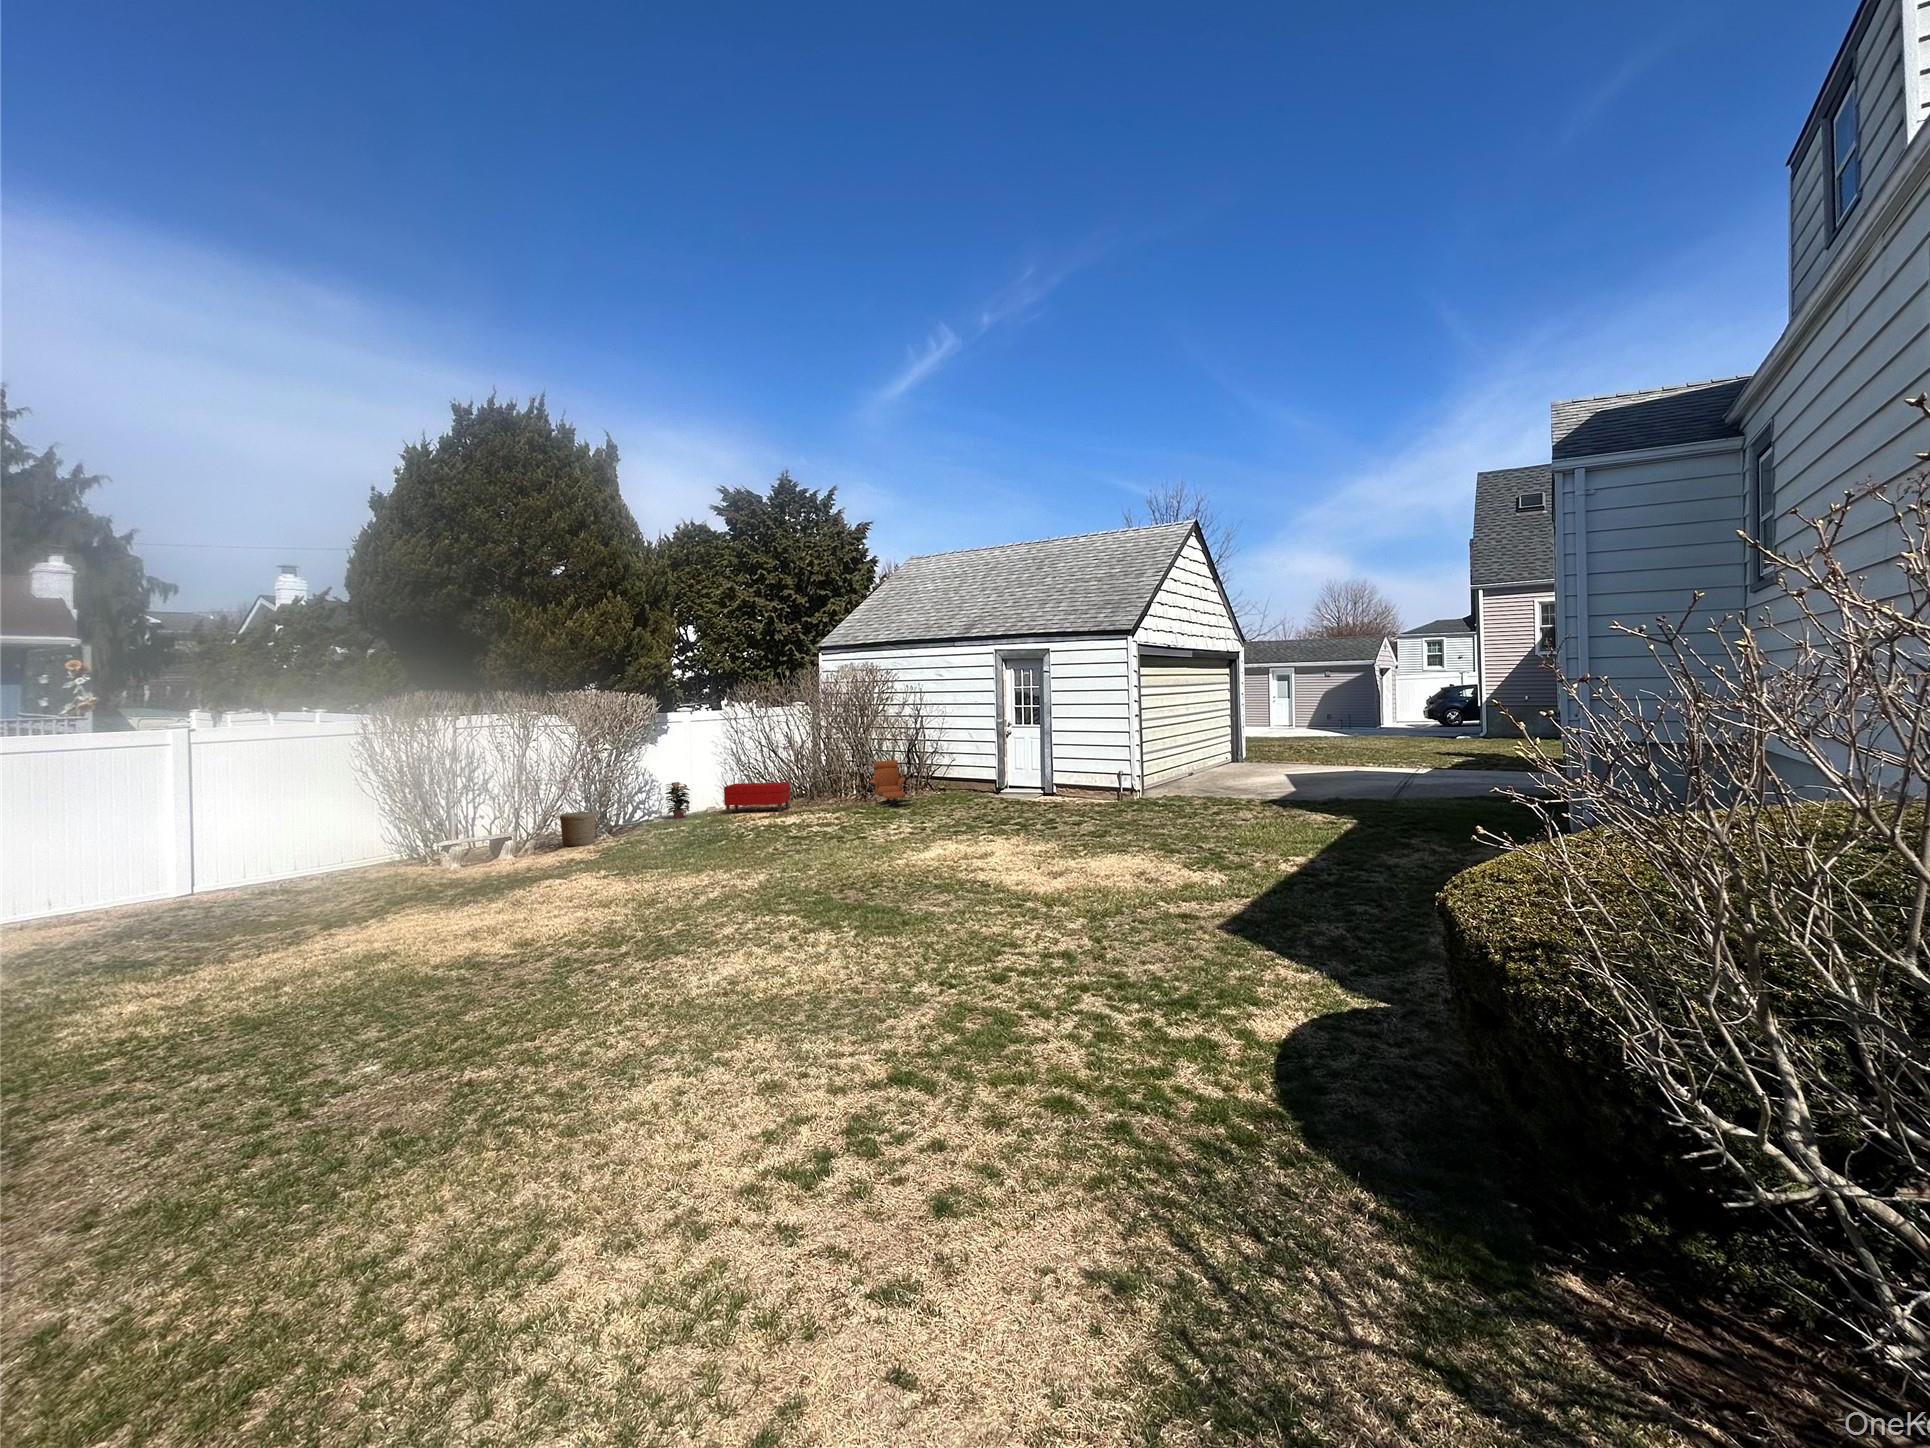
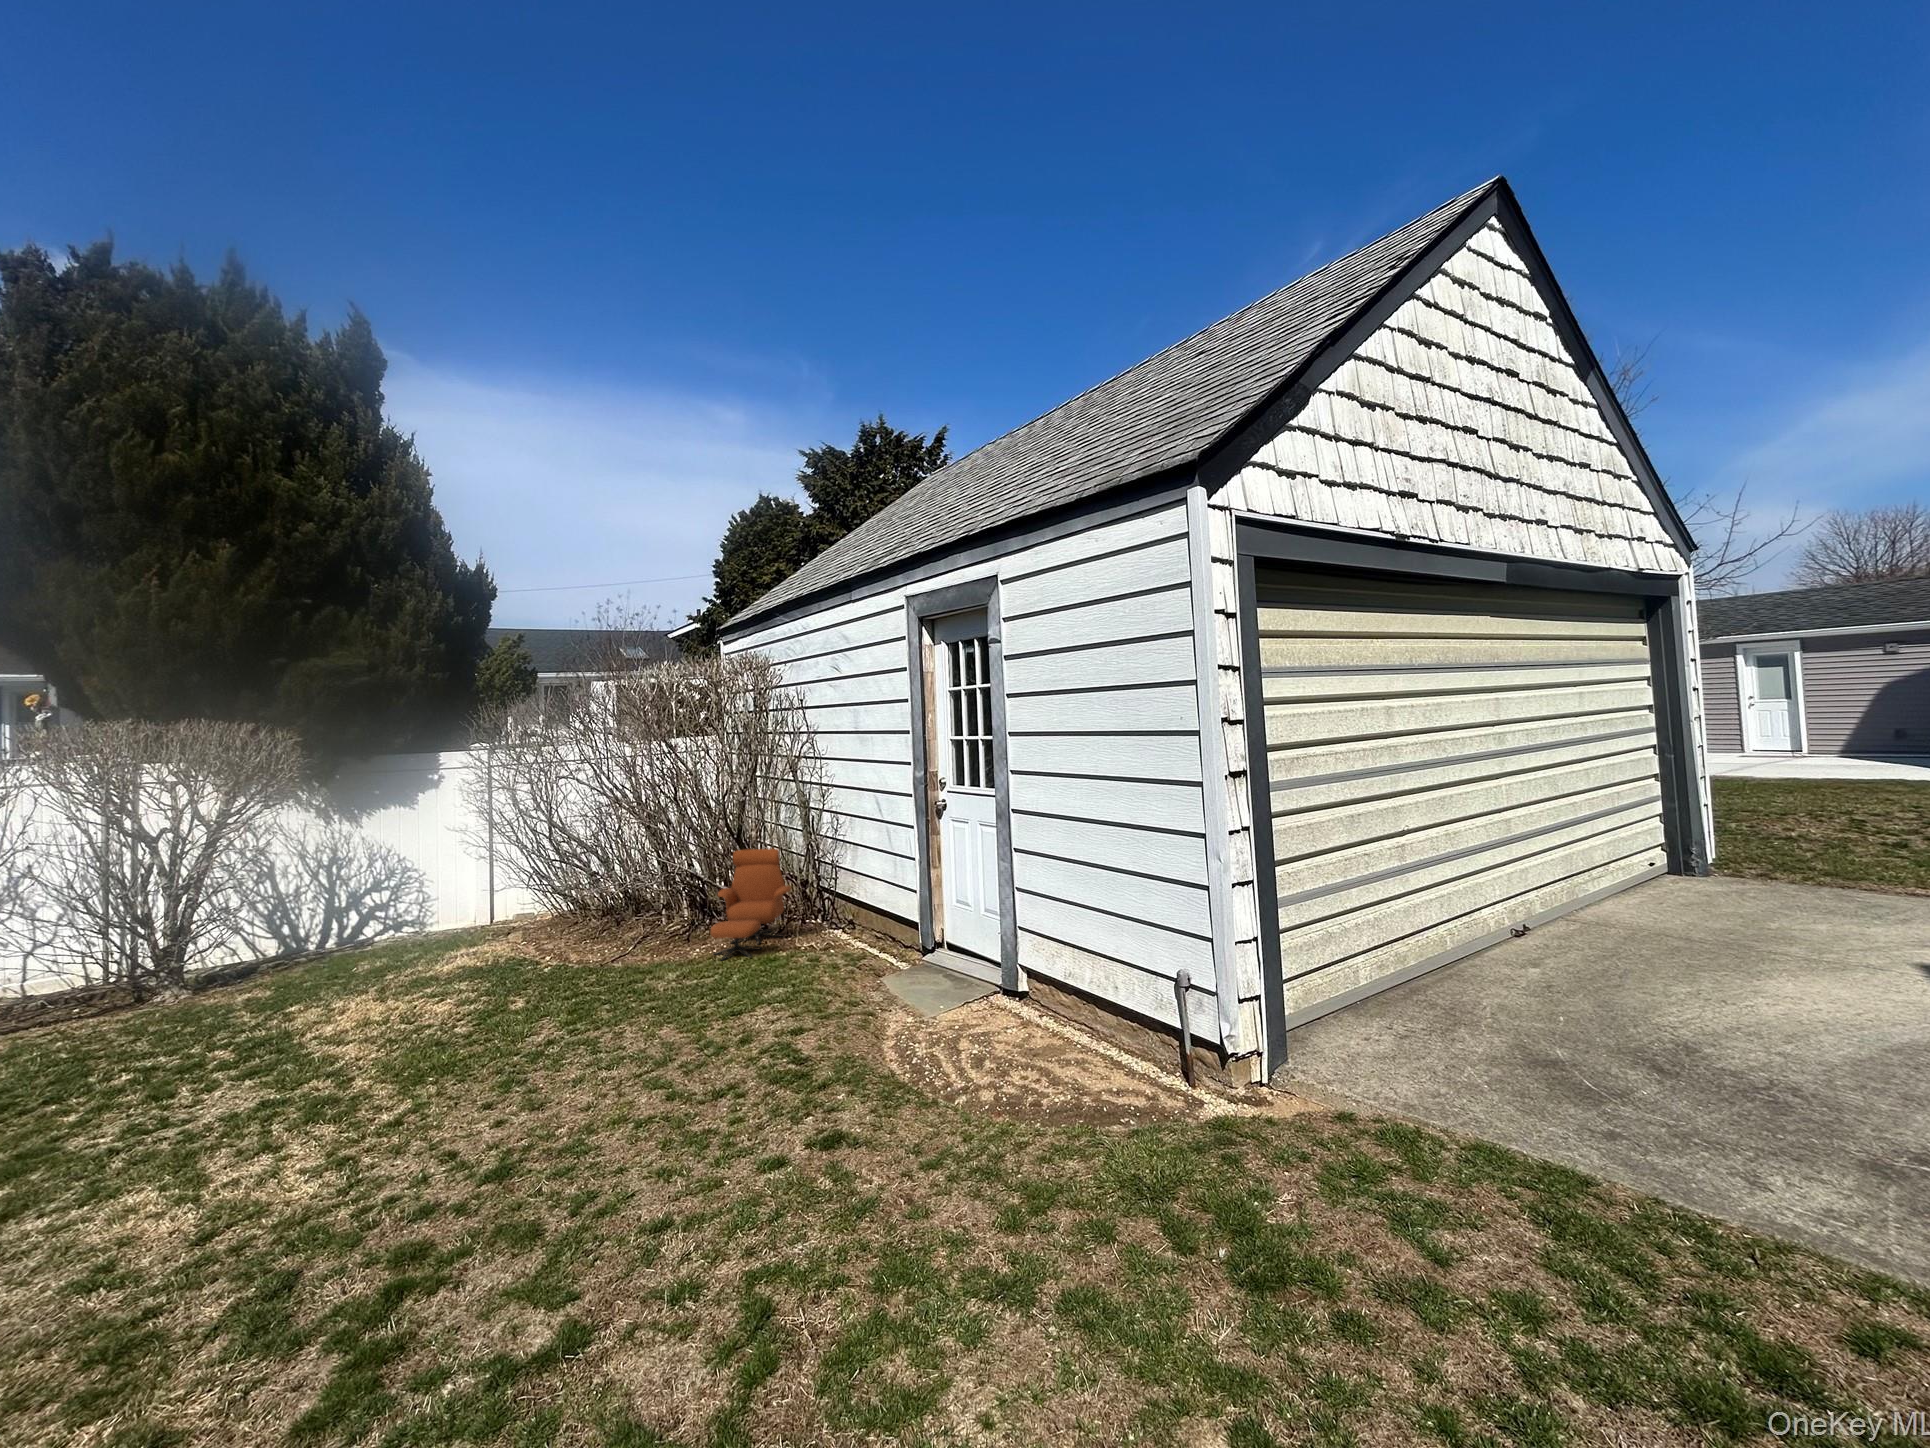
decorative plant: present [665,782,690,818] -> none [405,874,458,938]
bench: present [724,782,790,814] -> none [494,877,604,944]
woven basket: present [560,812,595,846] -> none [46,946,132,1019]

